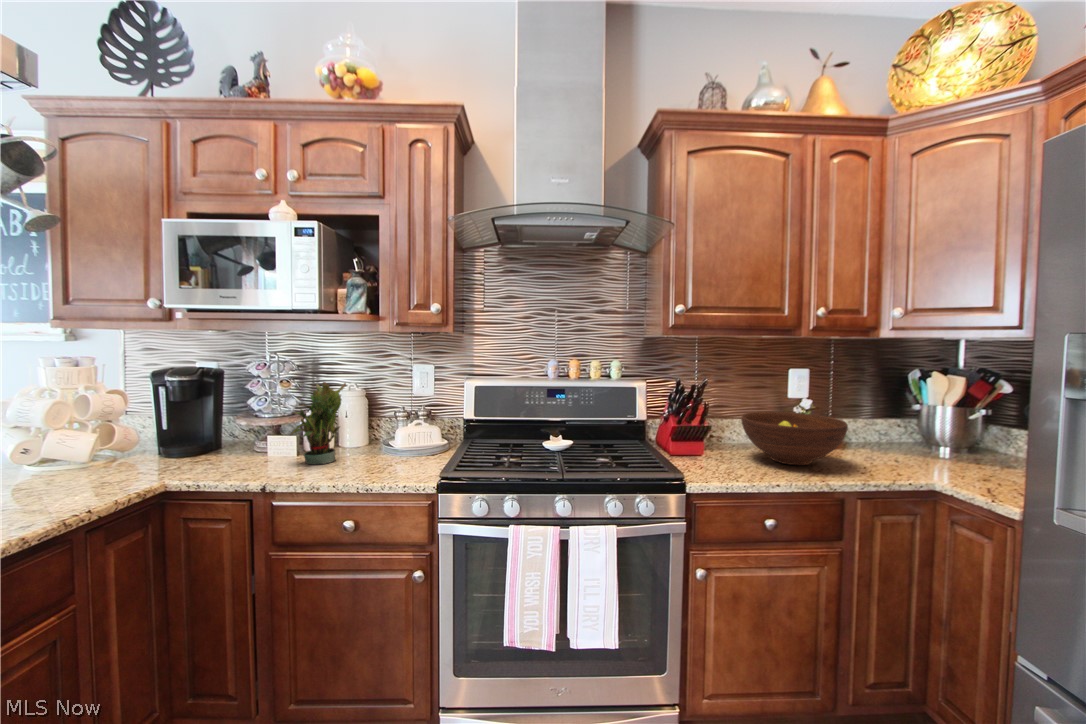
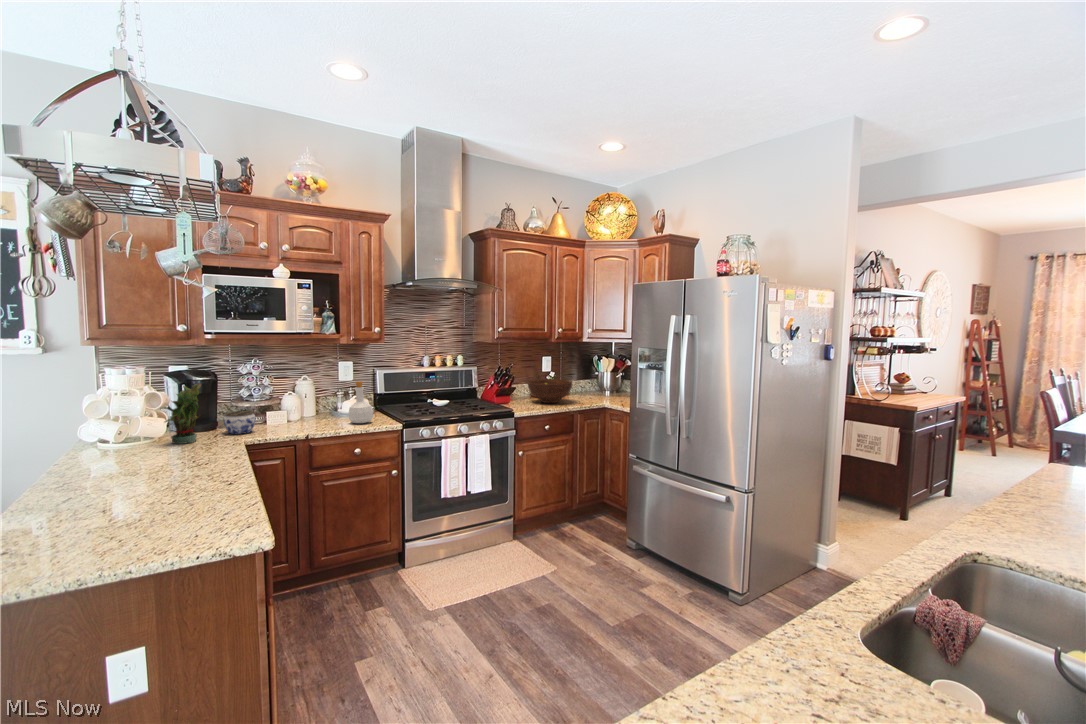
potted plant: present [291,382,346,464] -> present [163,383,201,444]
bottle: none [364,396,406,471] -> present [349,381,373,423]
jar: none [176,430,230,468] -> present [224,411,255,434]

